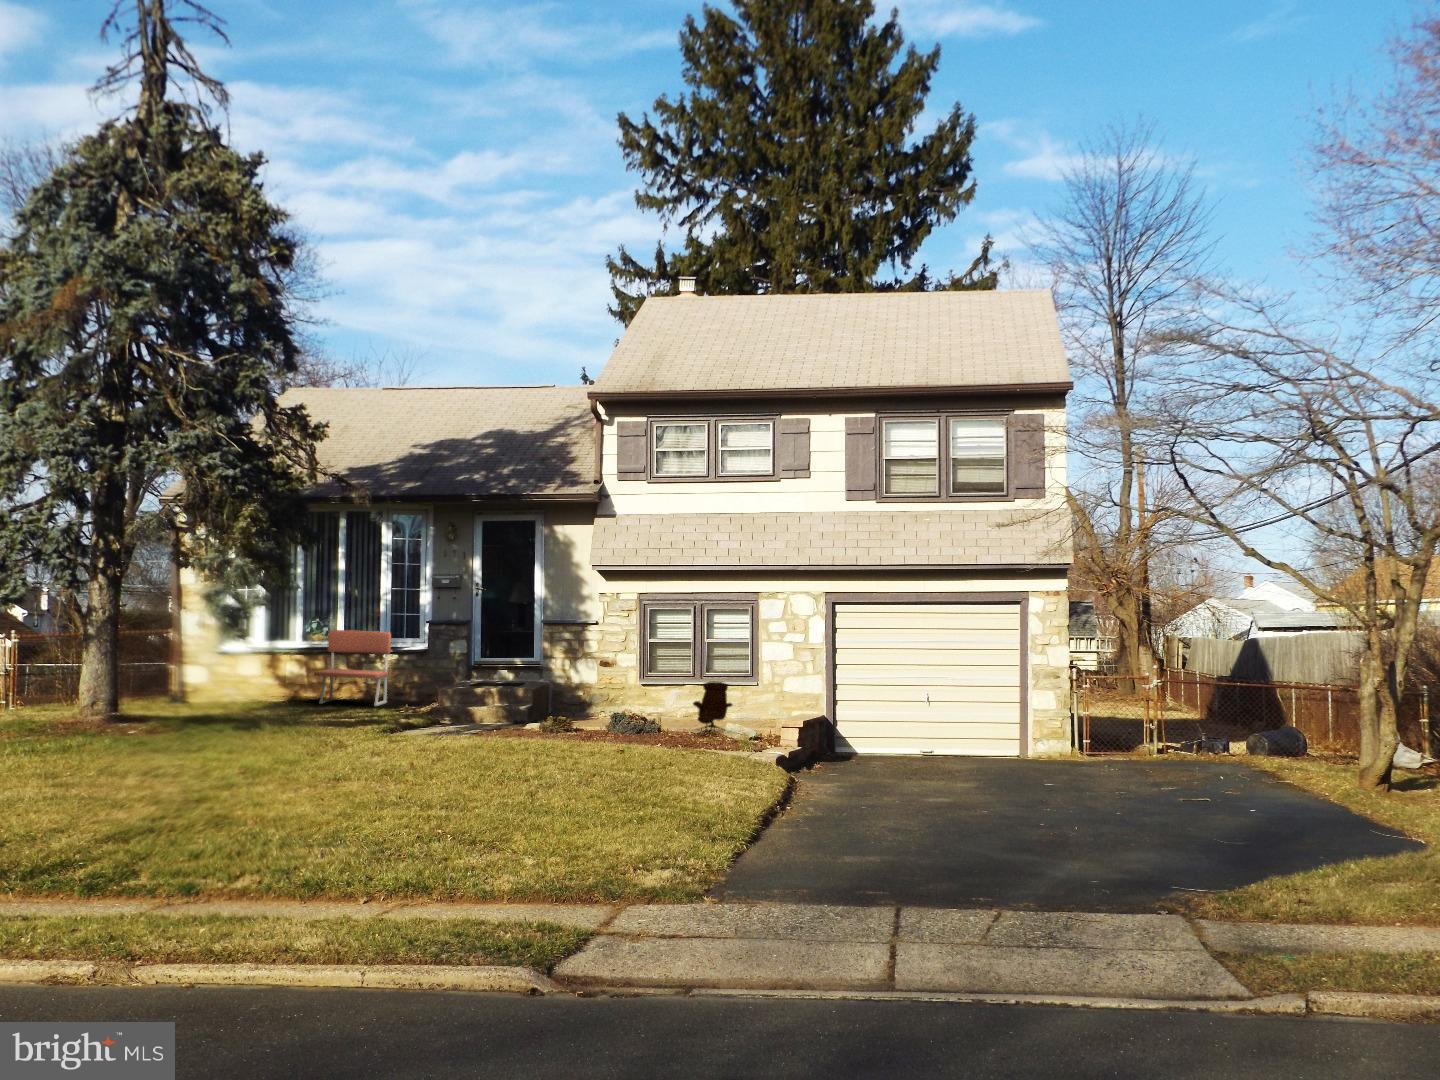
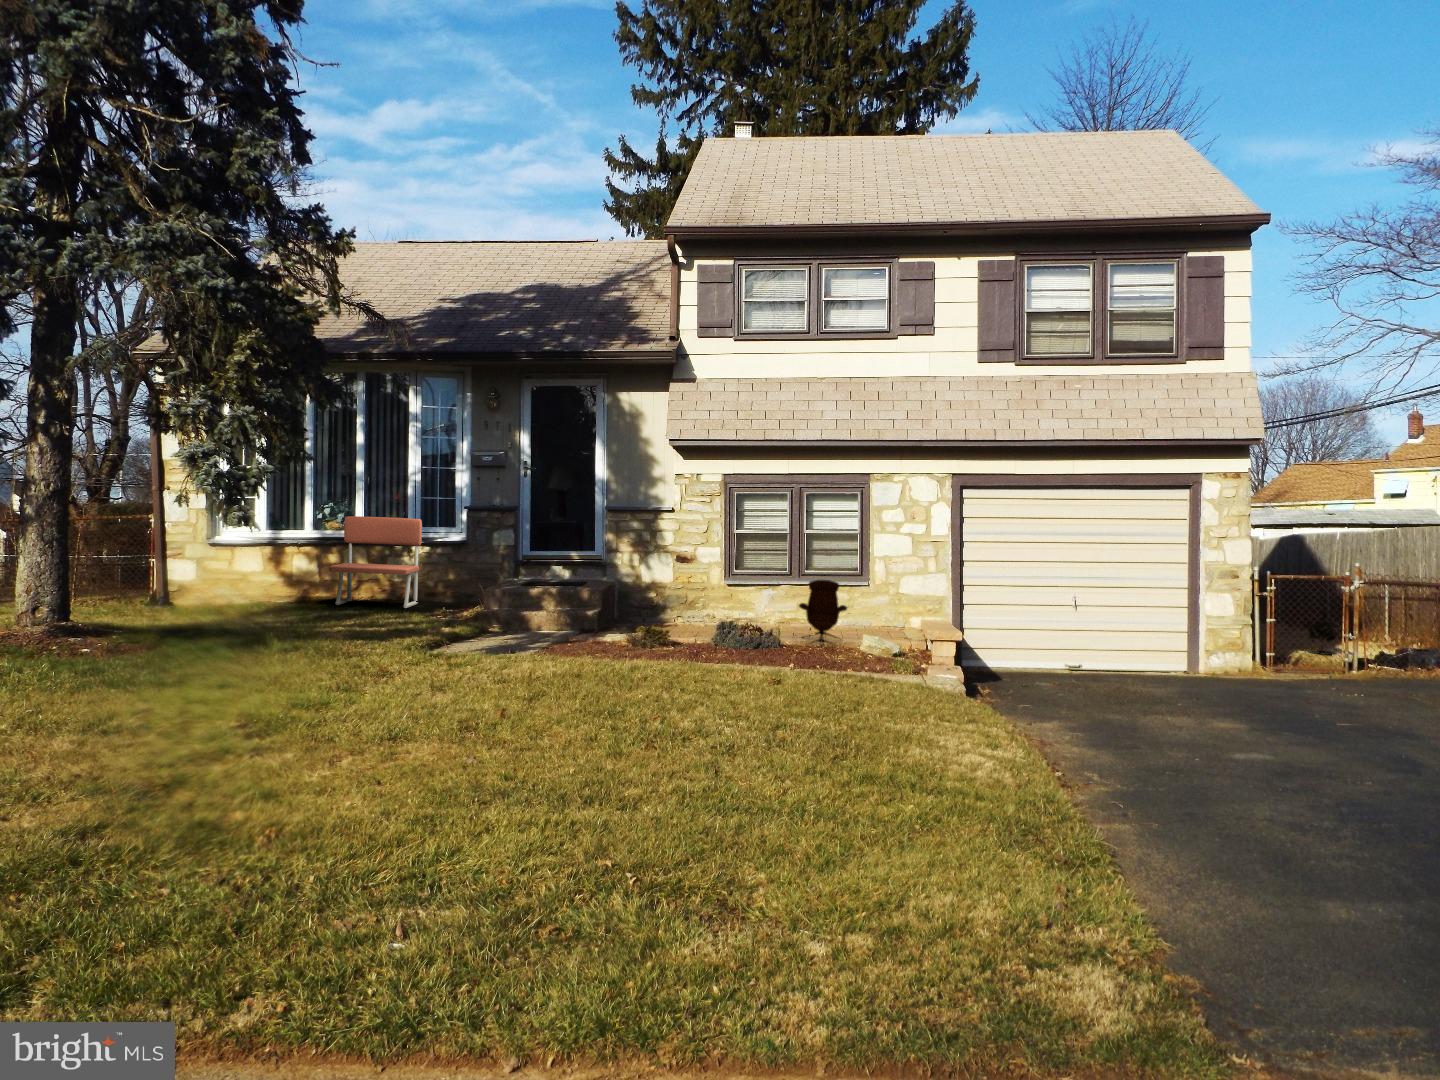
potted tree: none [1142,703,1171,746] -> present [1307,610,1338,655]

